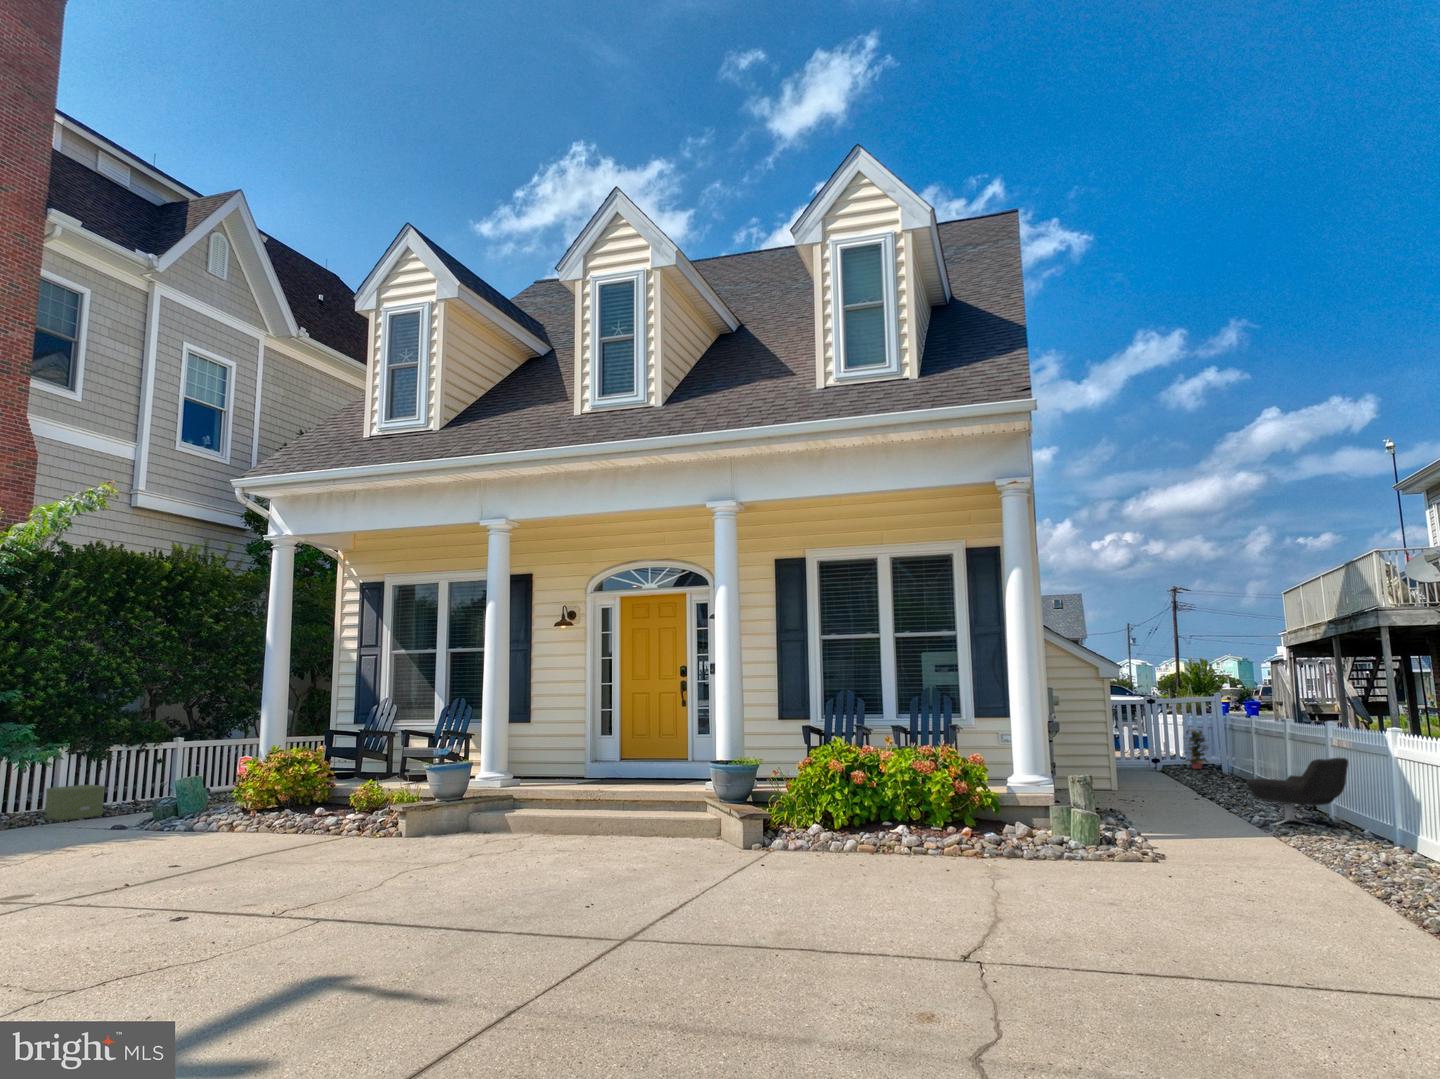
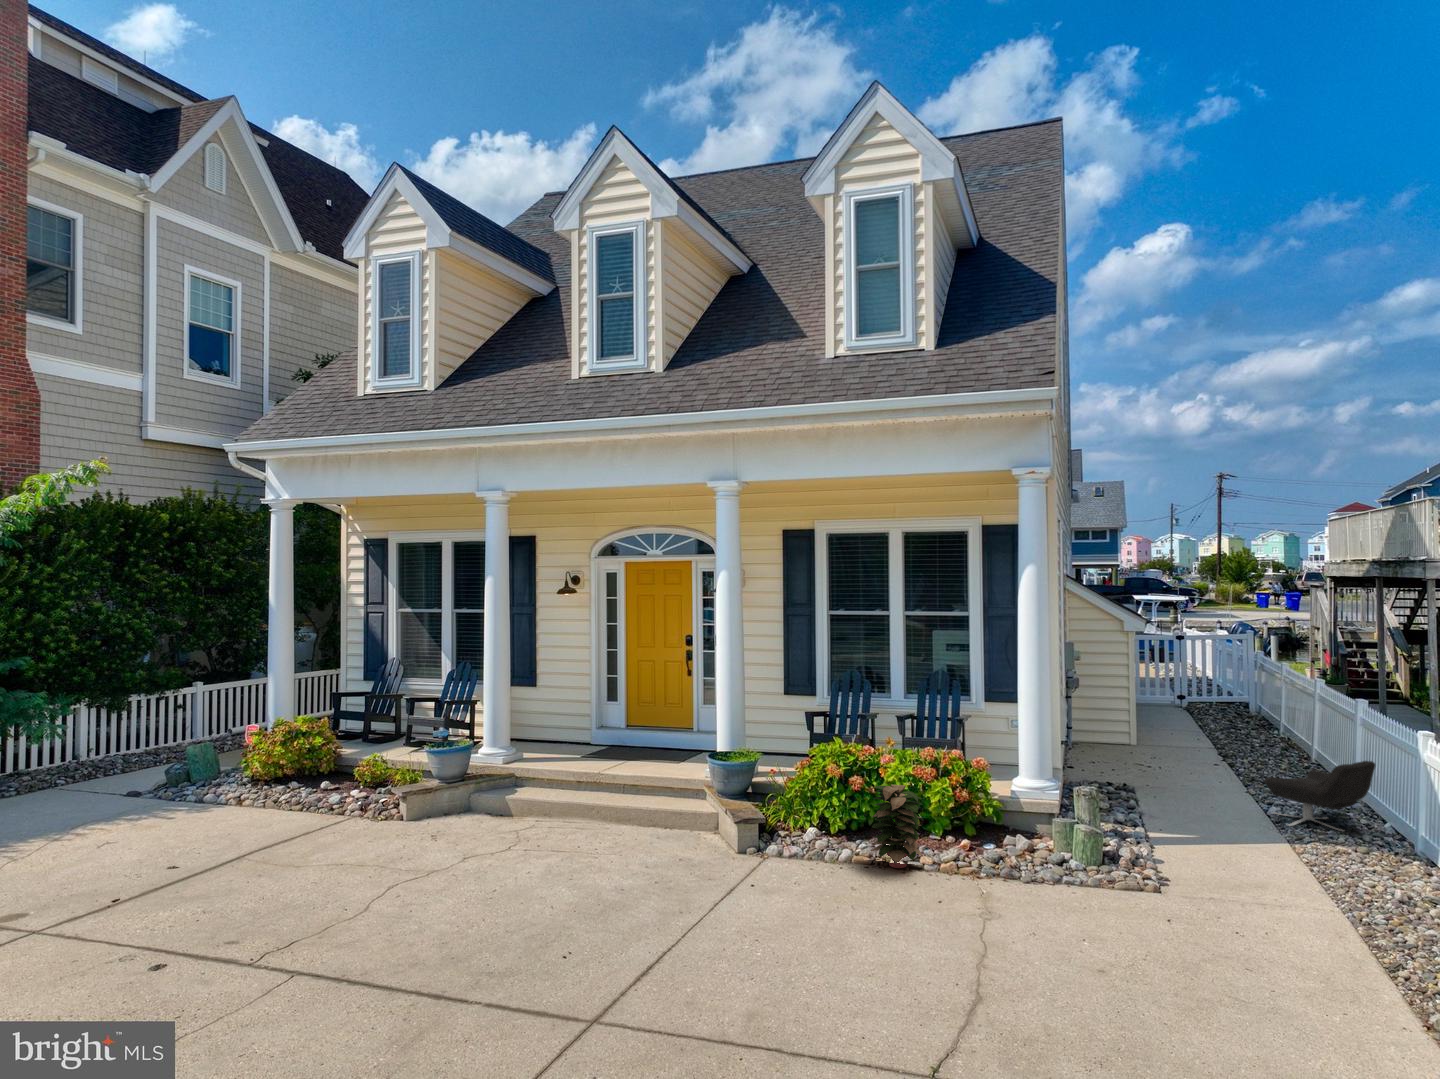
decorative plant: present [1185,730,1208,769] -> present [870,785,922,868]
storage box: present [44,785,105,820] -> none [66,742,123,780]

